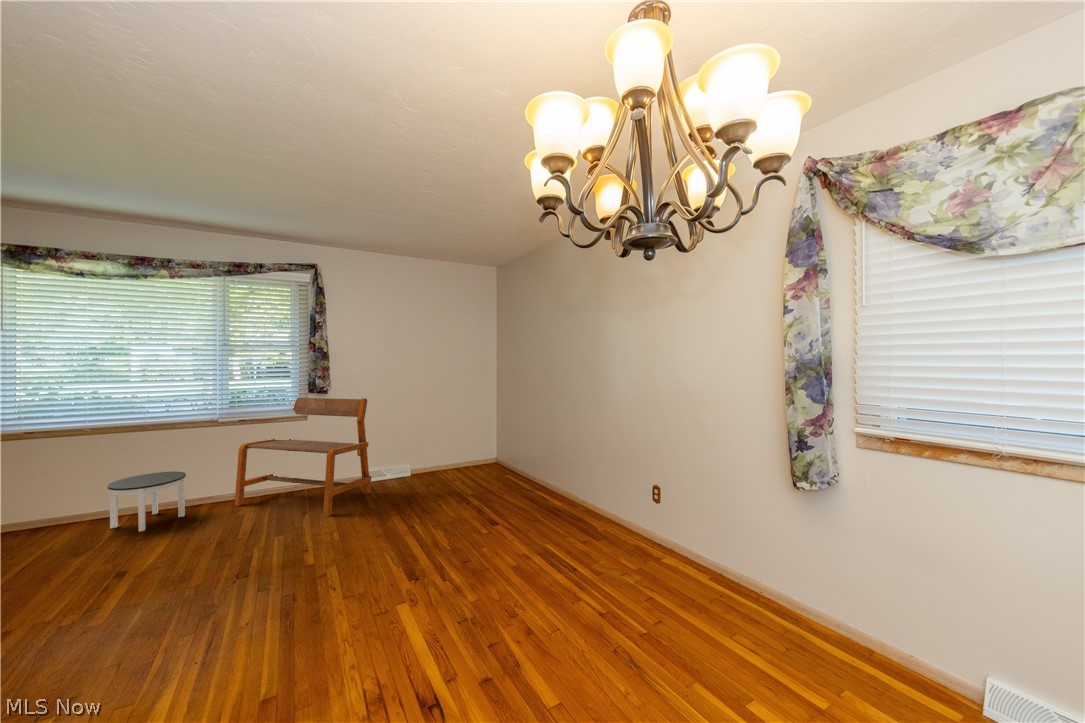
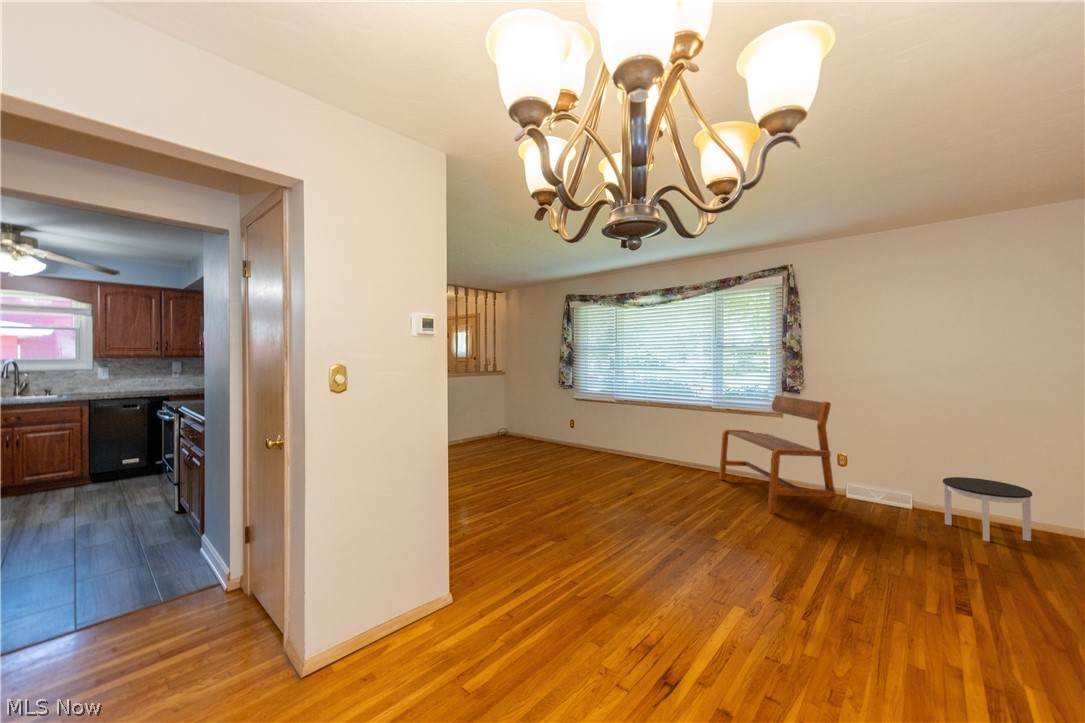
round table: present [107,471,186,532] -> present [943,477,1032,541]

